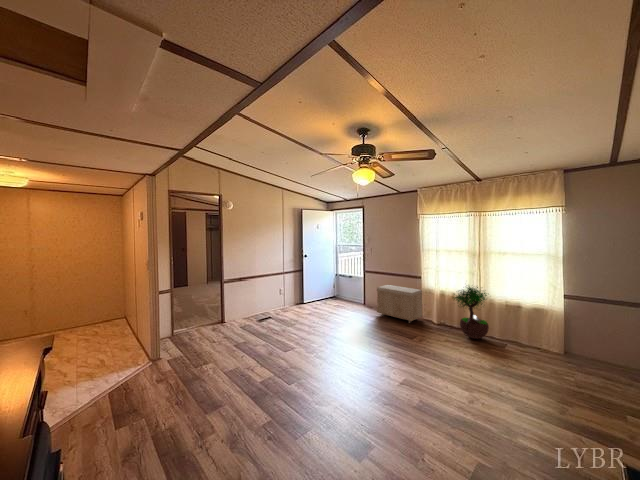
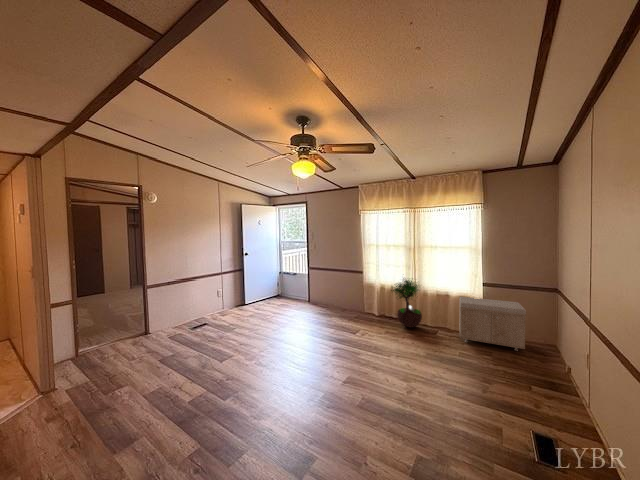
storage bench: present [377,285,422,323] -> present [459,297,526,351]

